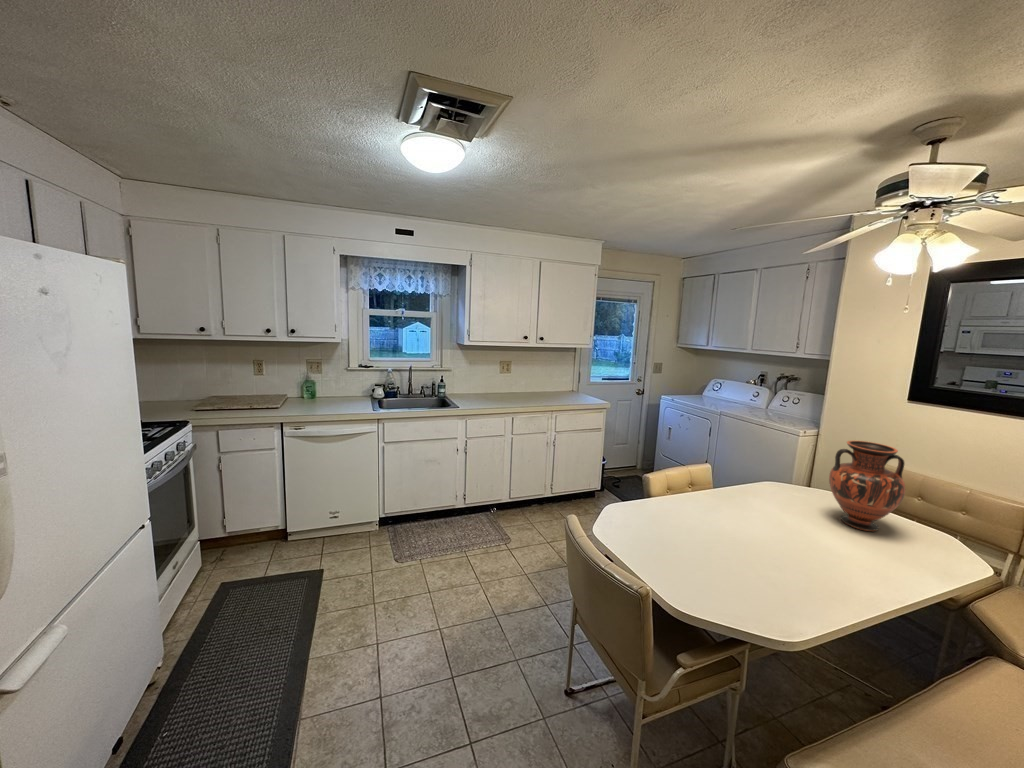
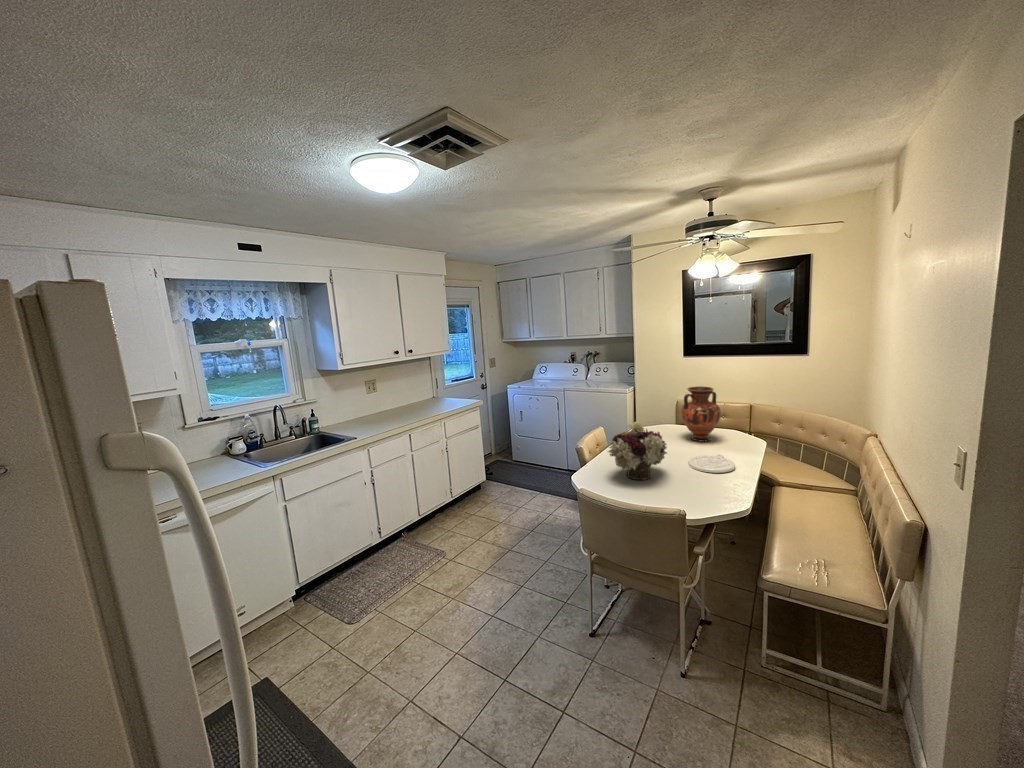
flower arrangement: none [645,458,739,540] -> present [608,421,667,480]
plate: none [783,541,867,583] -> present [688,455,735,473]

